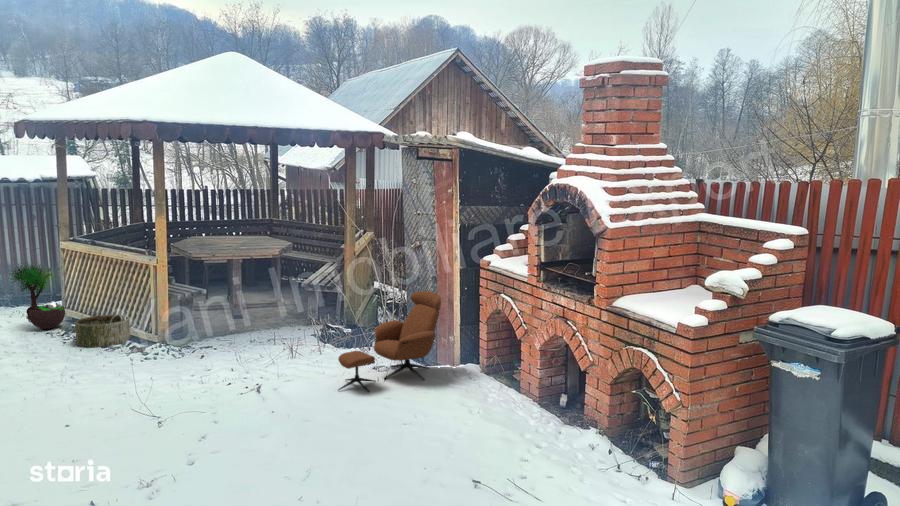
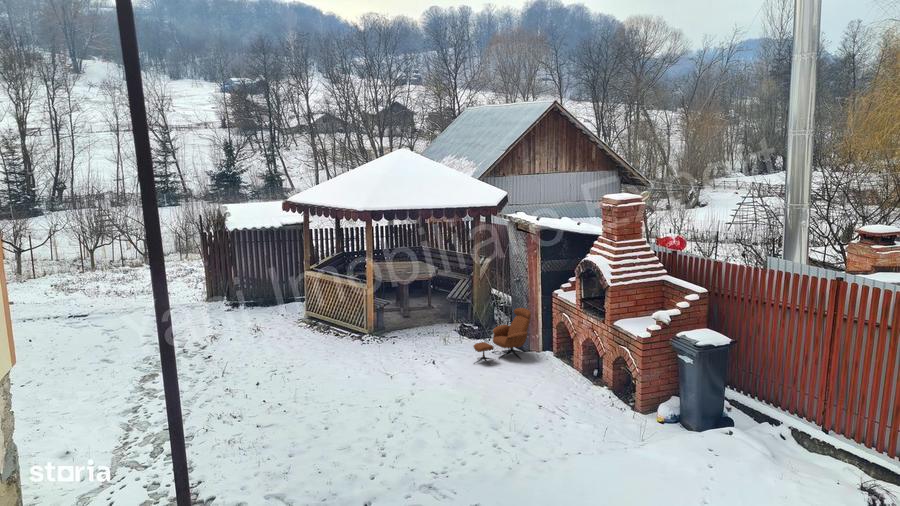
potted tree: present [11,261,65,329] -> none [281,282,310,324]
basket: present [75,310,130,347] -> none [322,314,351,336]

